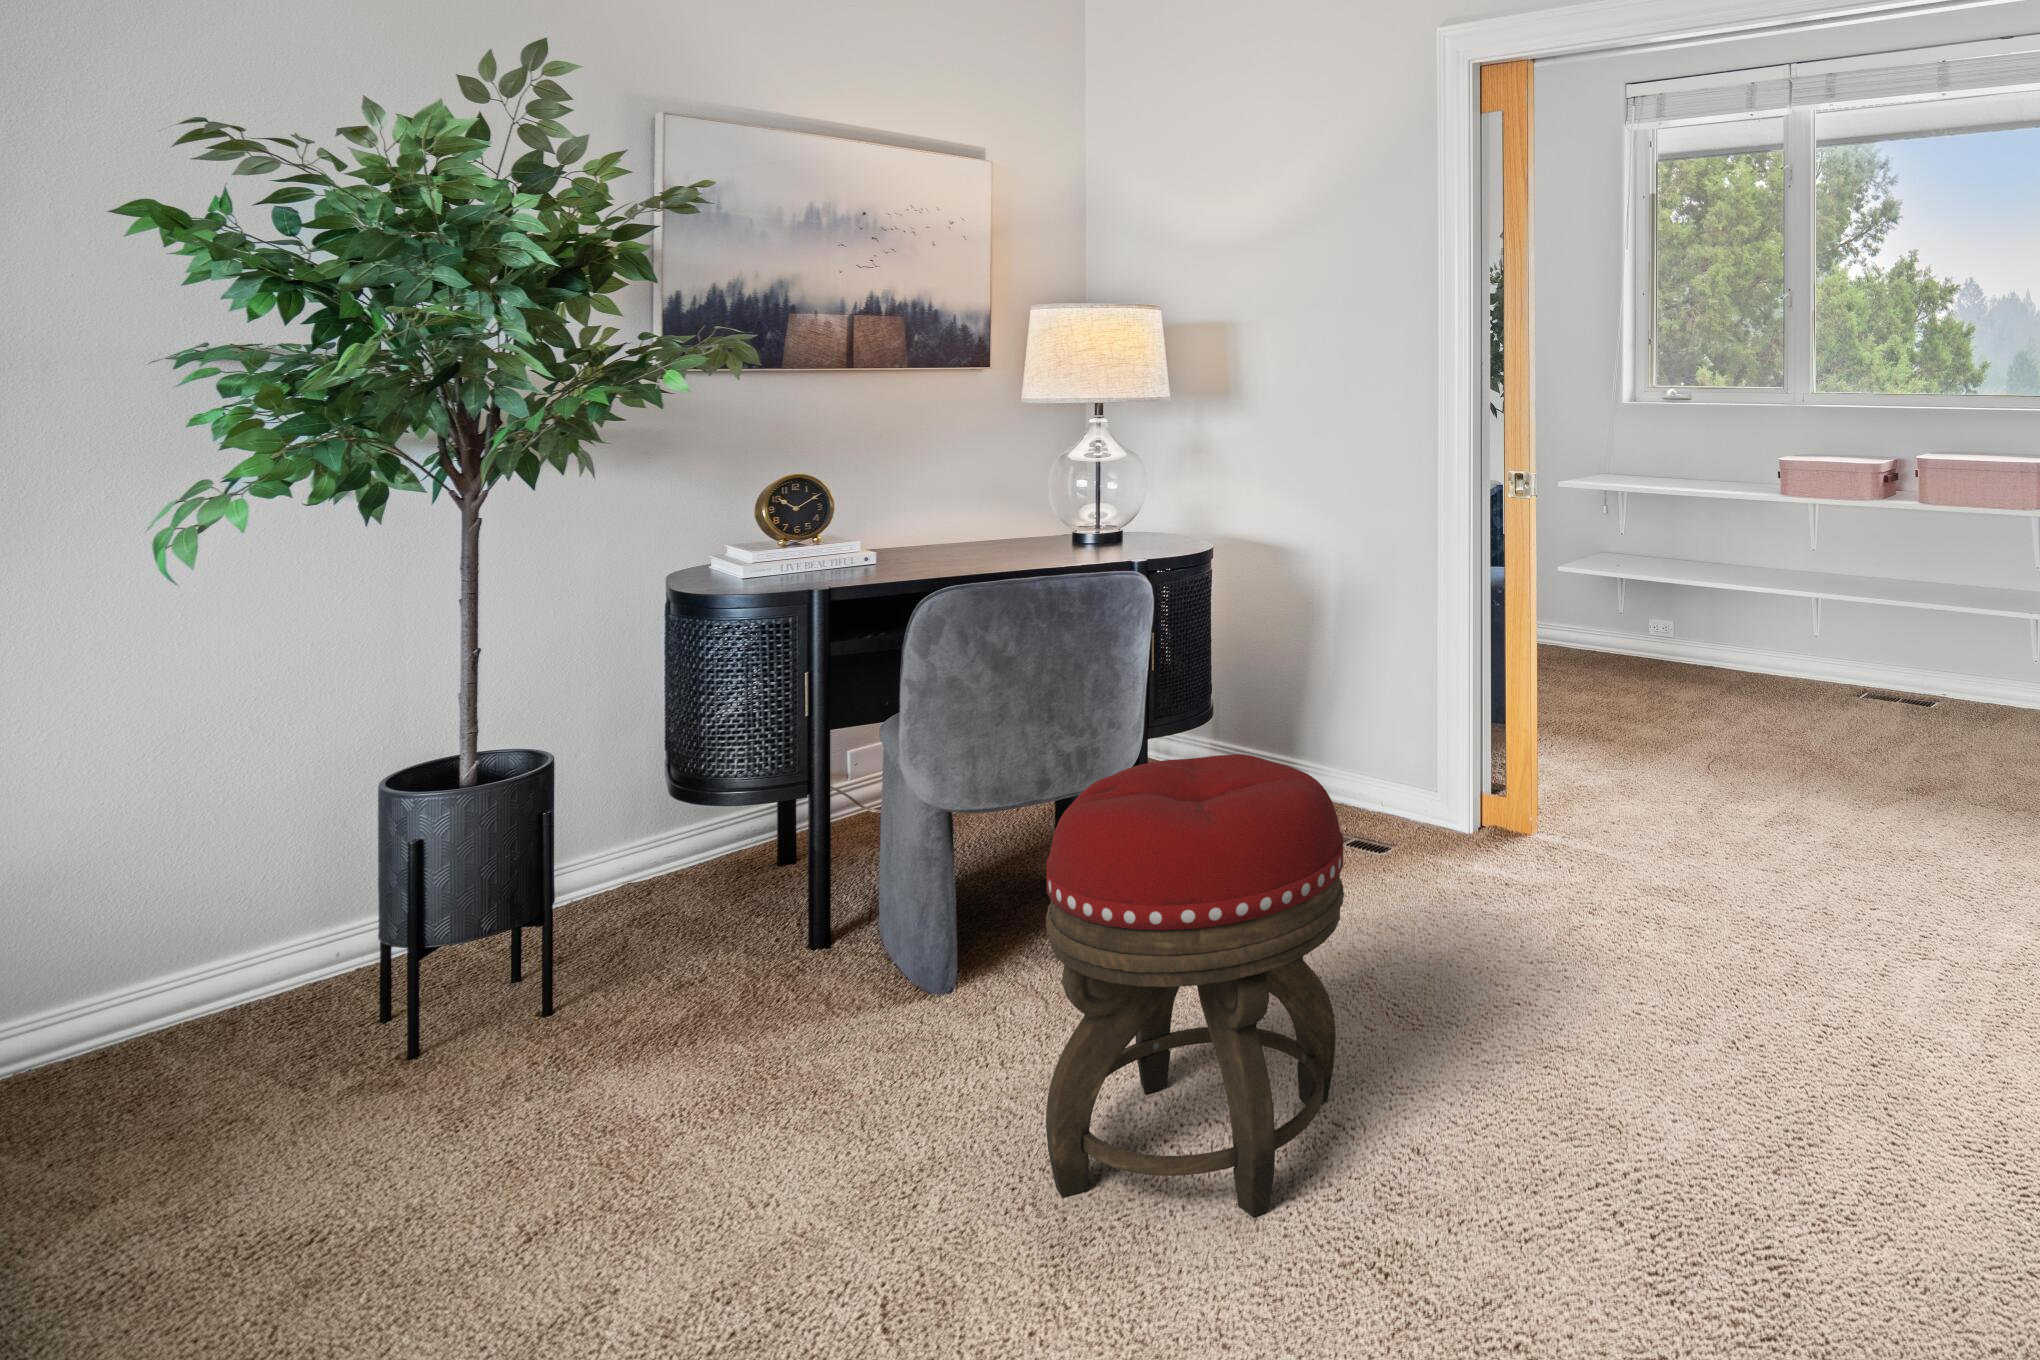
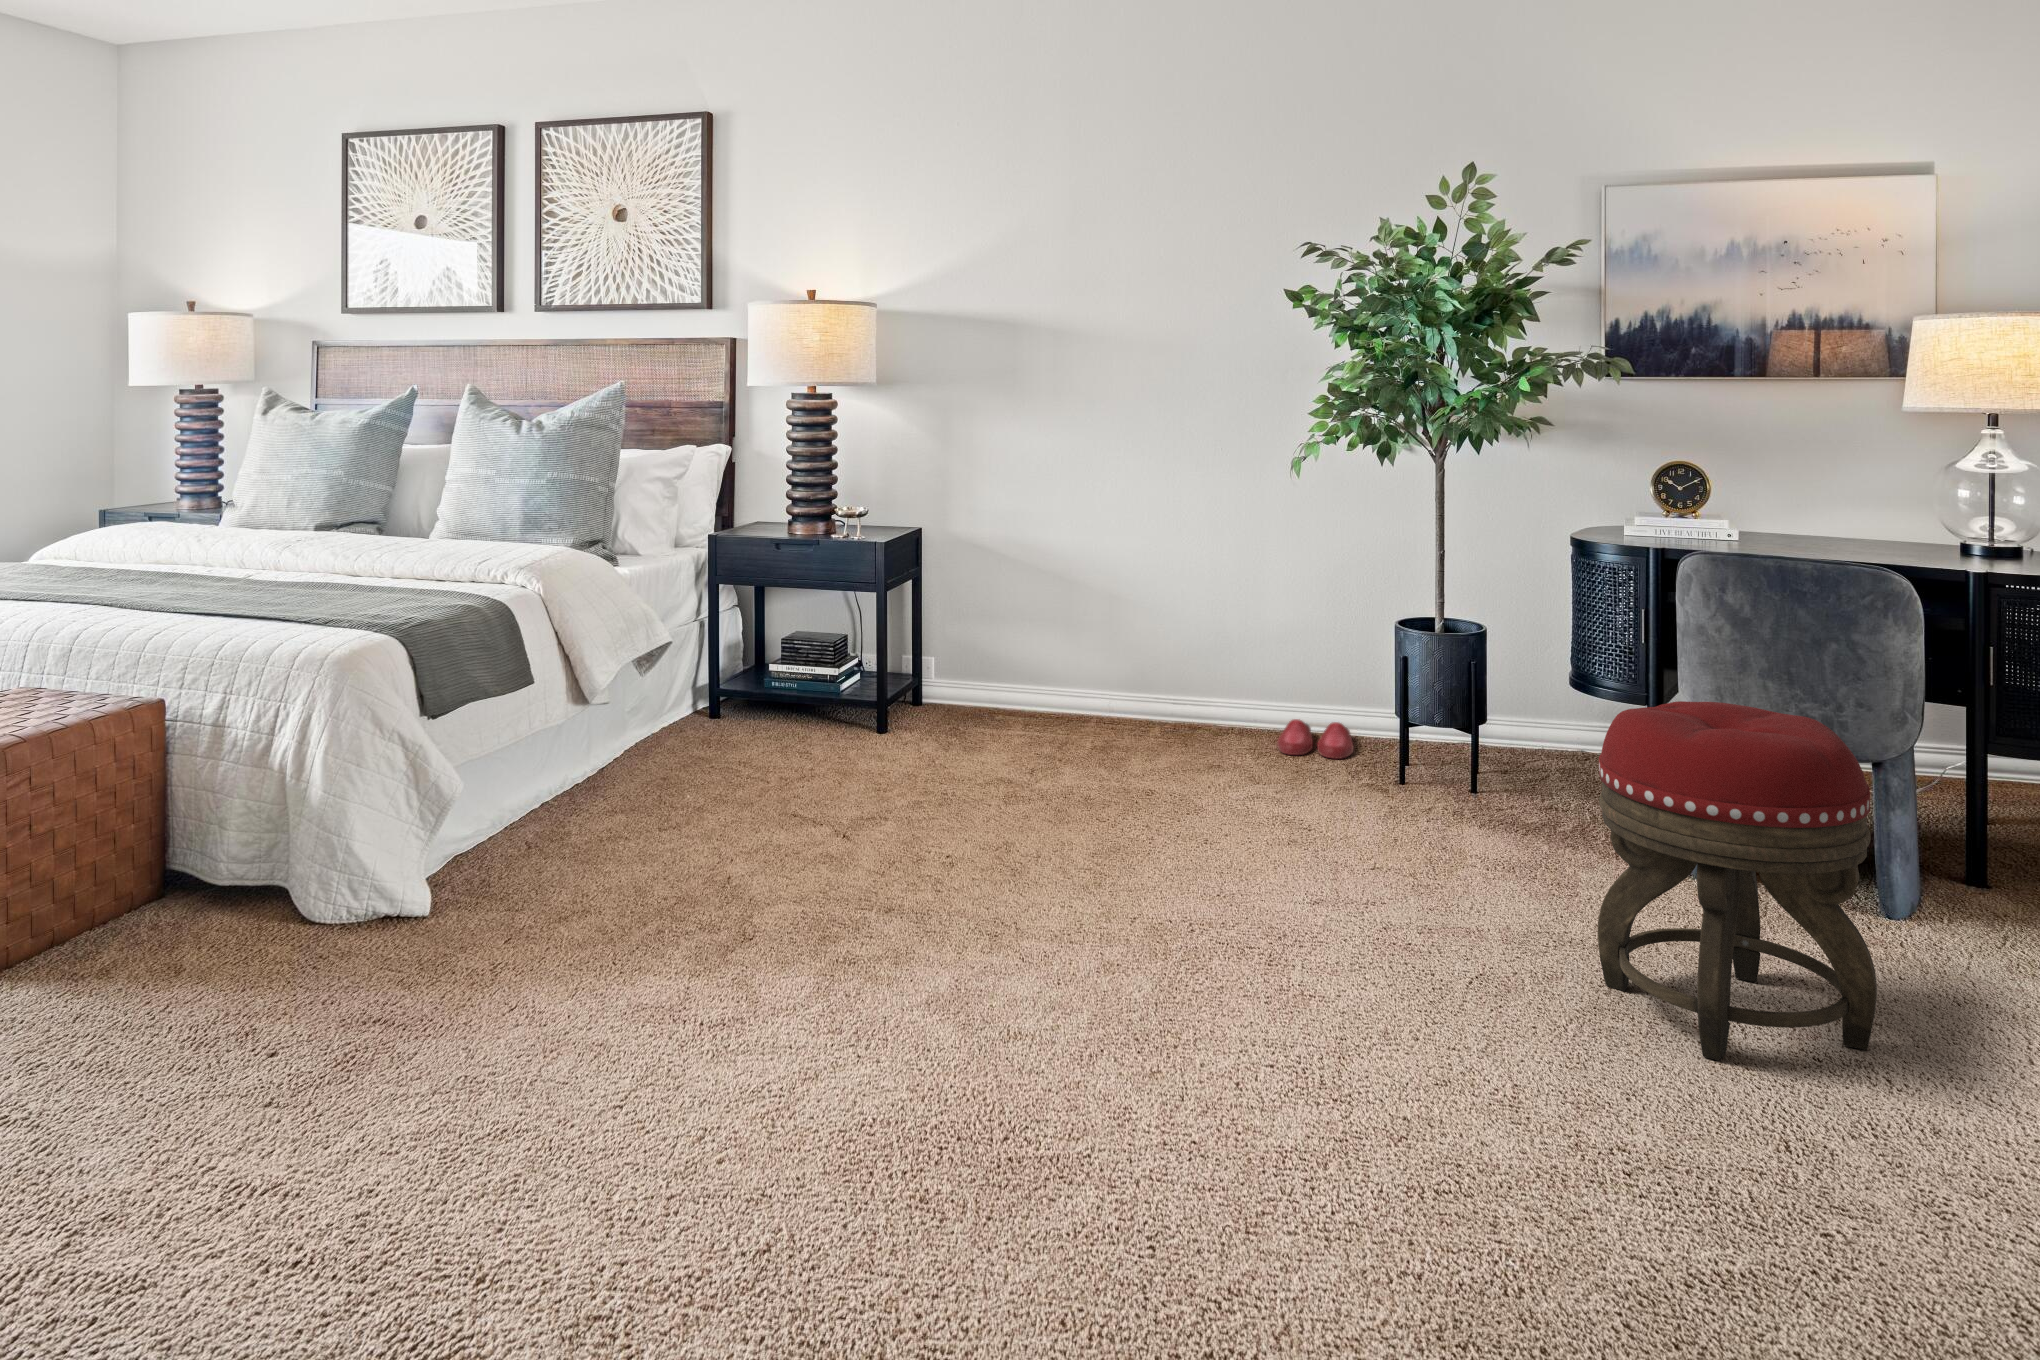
slippers: none [62,995,256,1105] -> present [1277,719,1353,759]

